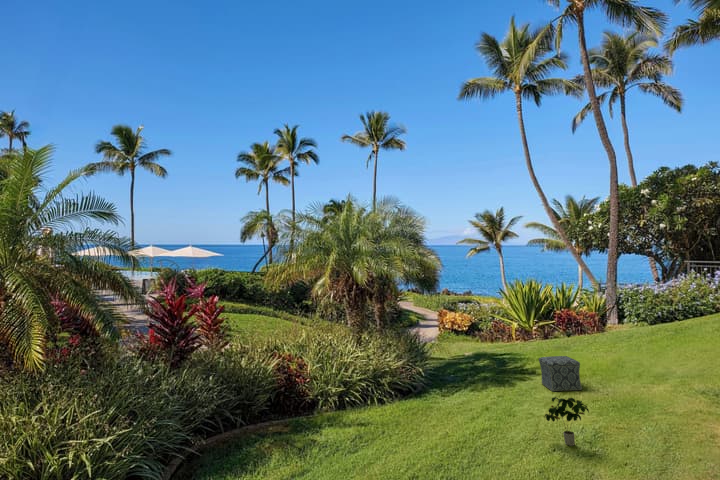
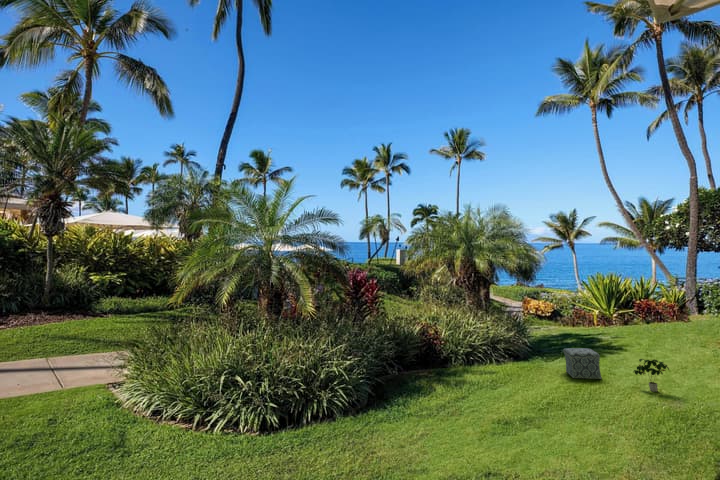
ottoman: present [539,356,582,391] -> present [563,348,602,379]

